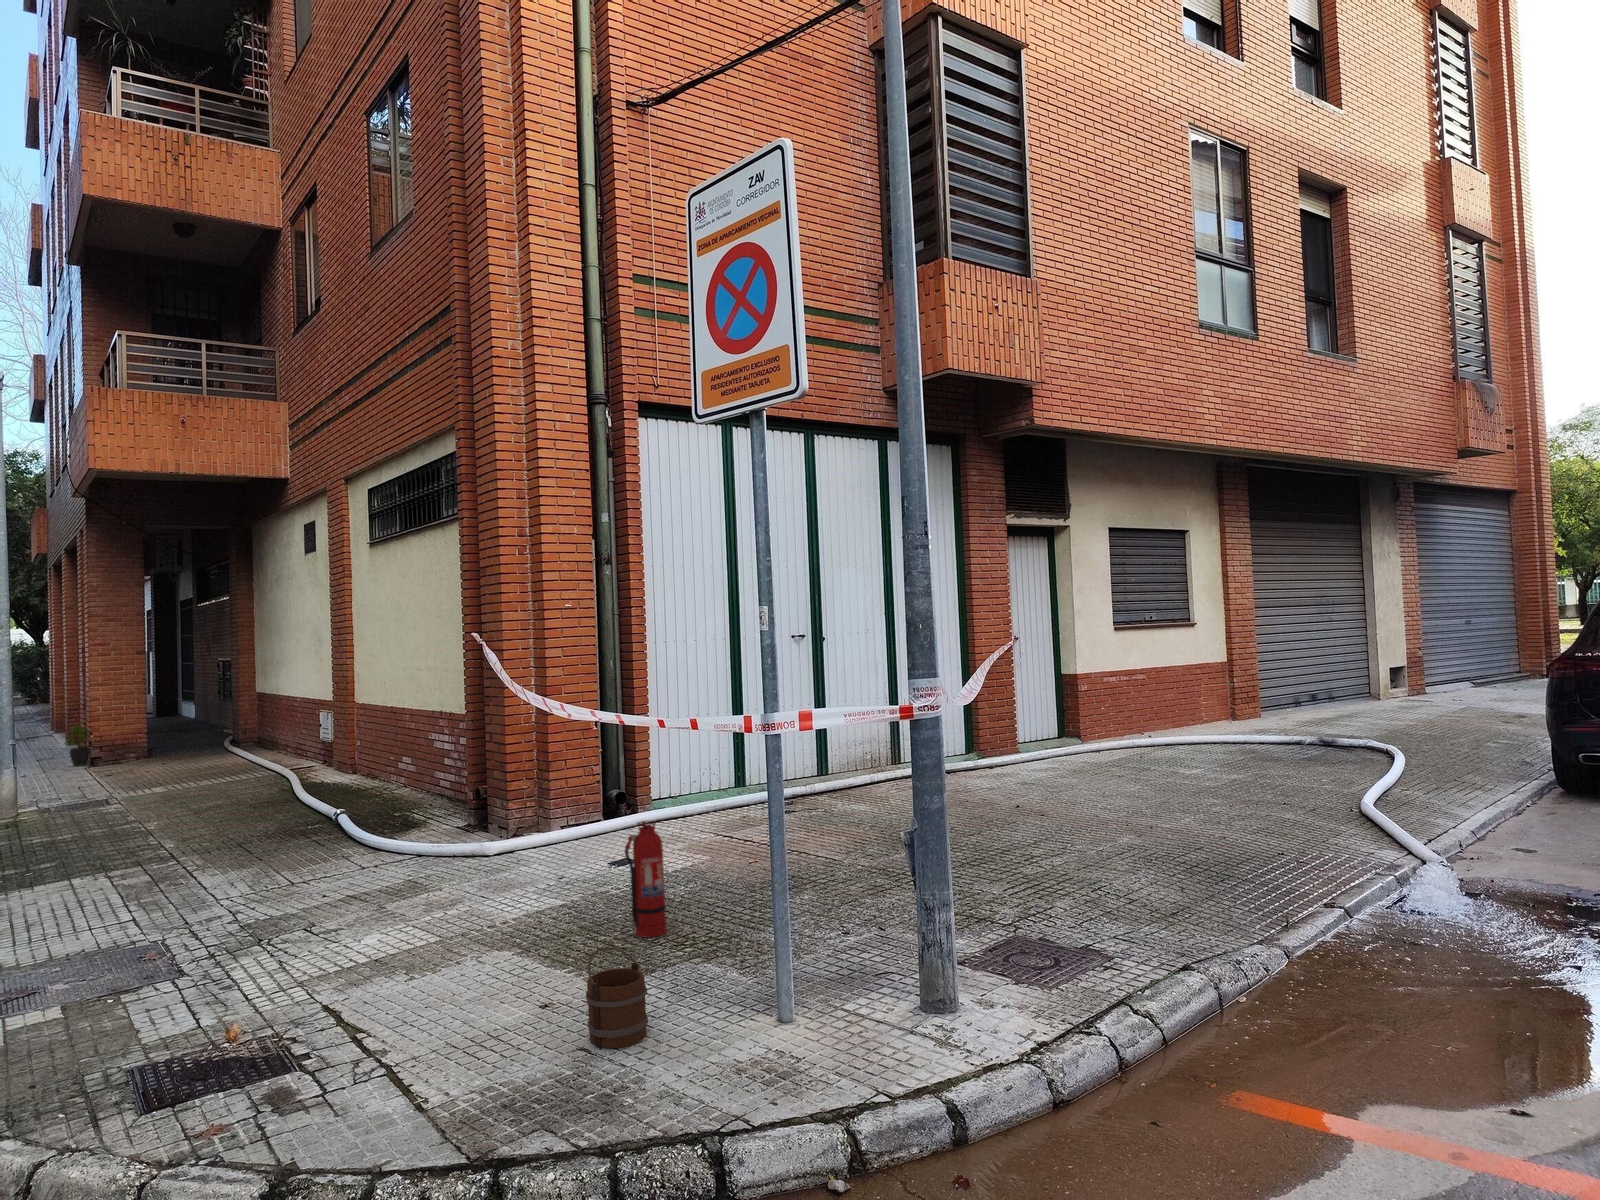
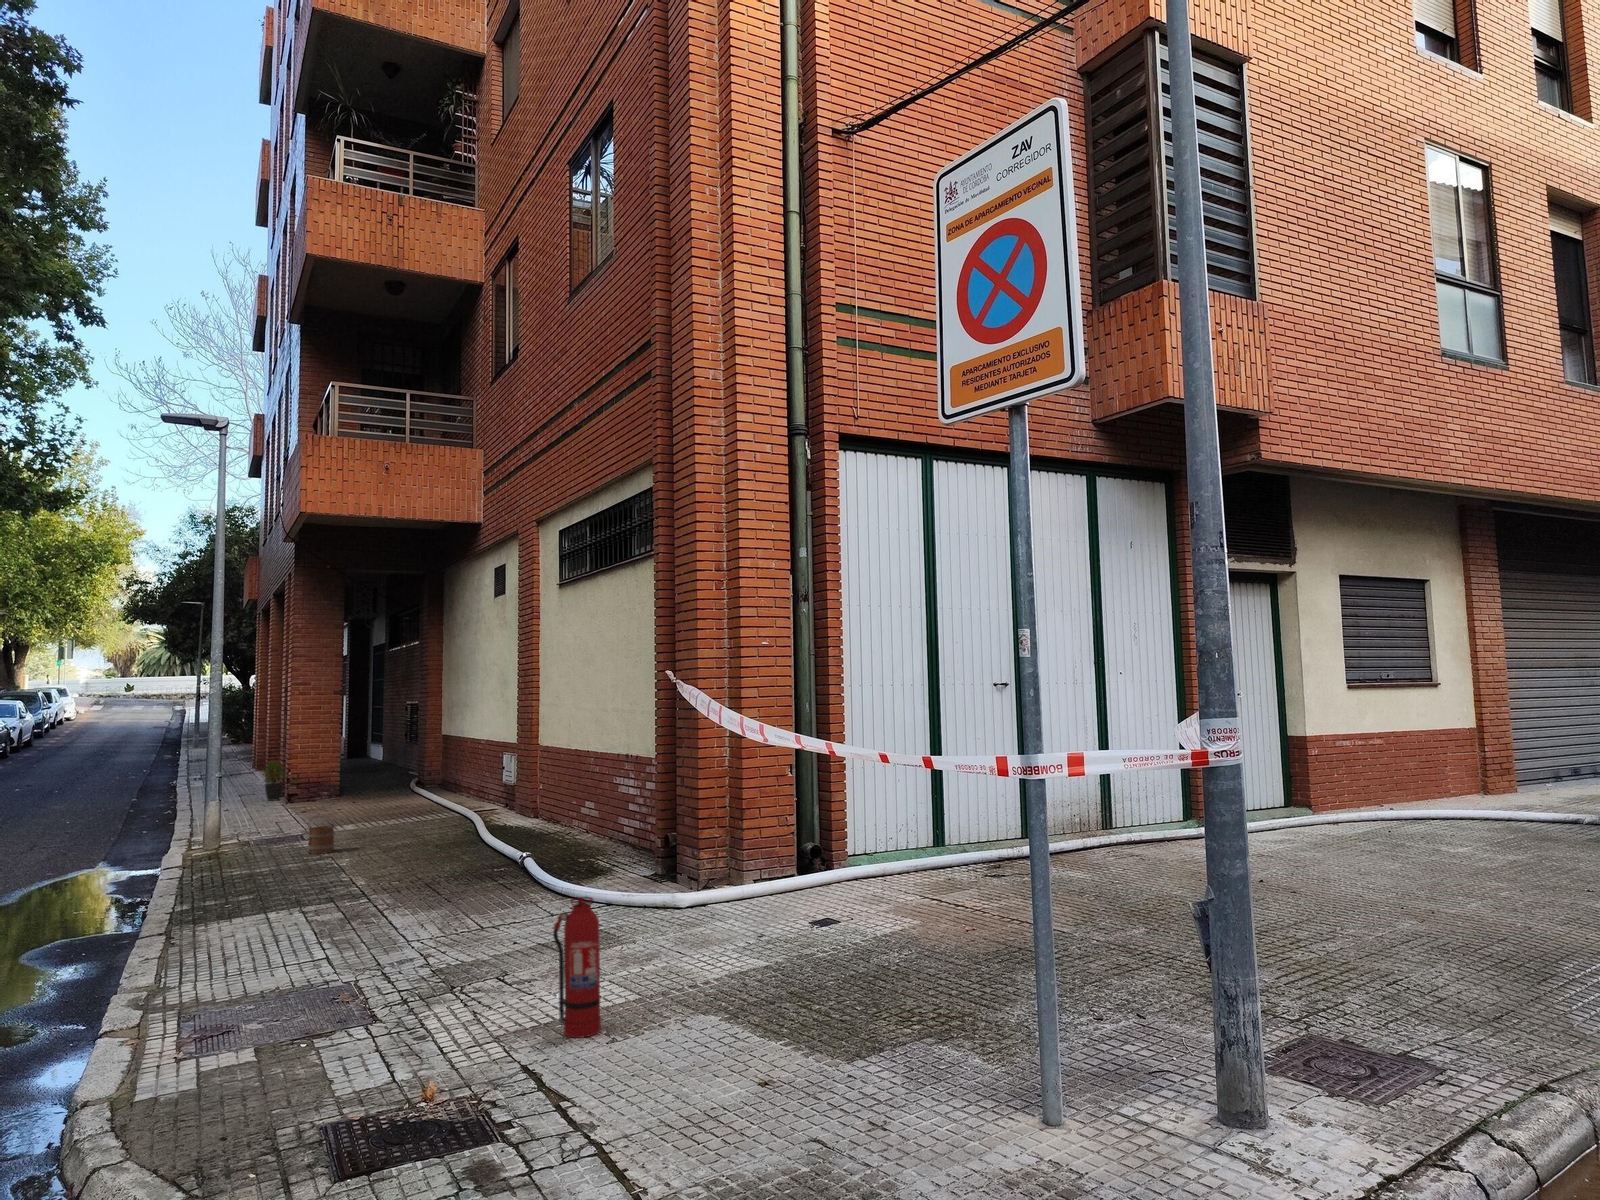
fire extinguisher: present [625,821,667,938] -> present [553,897,601,1038]
bucket: present [586,947,648,1049] -> present [308,824,335,854]

